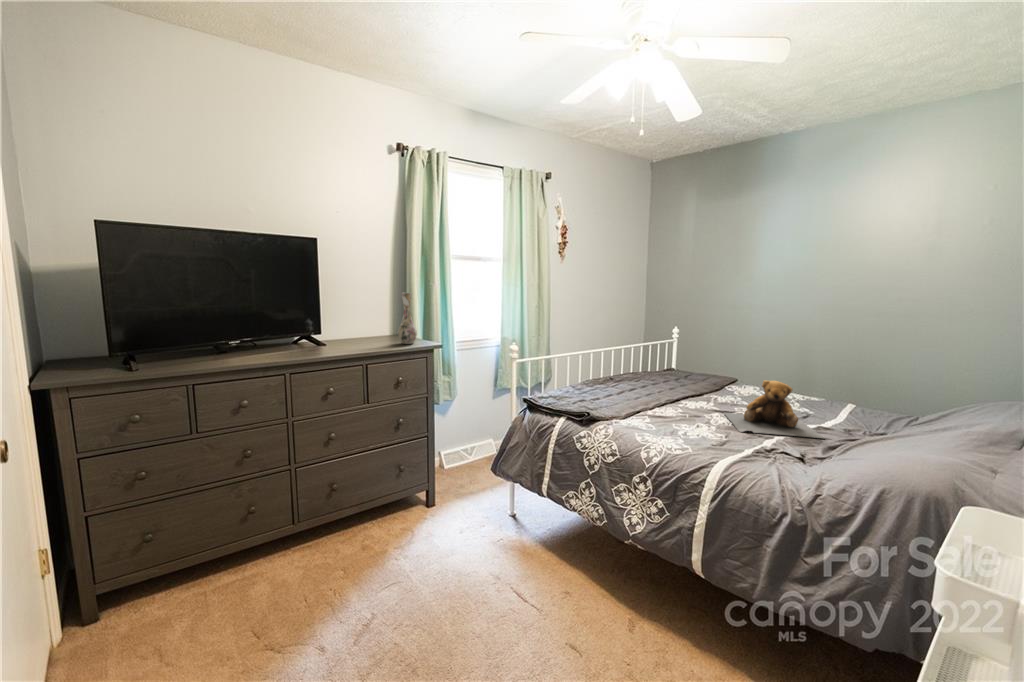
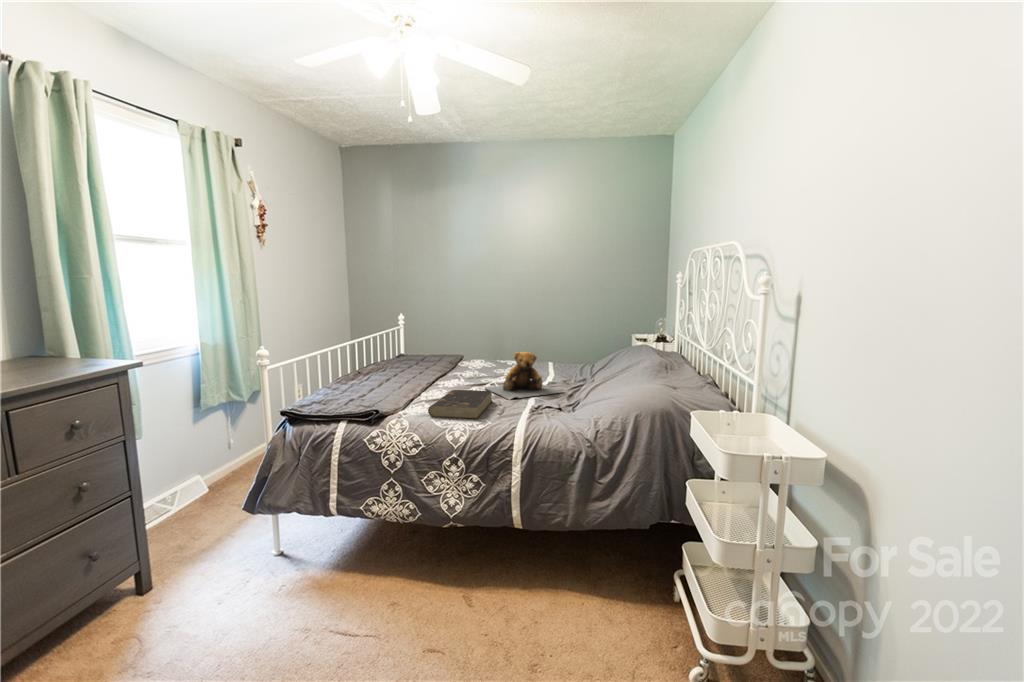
vase: present [398,293,417,344] -> none [50,286,89,365]
book: none [636,409,719,444] -> present [428,390,492,419]

